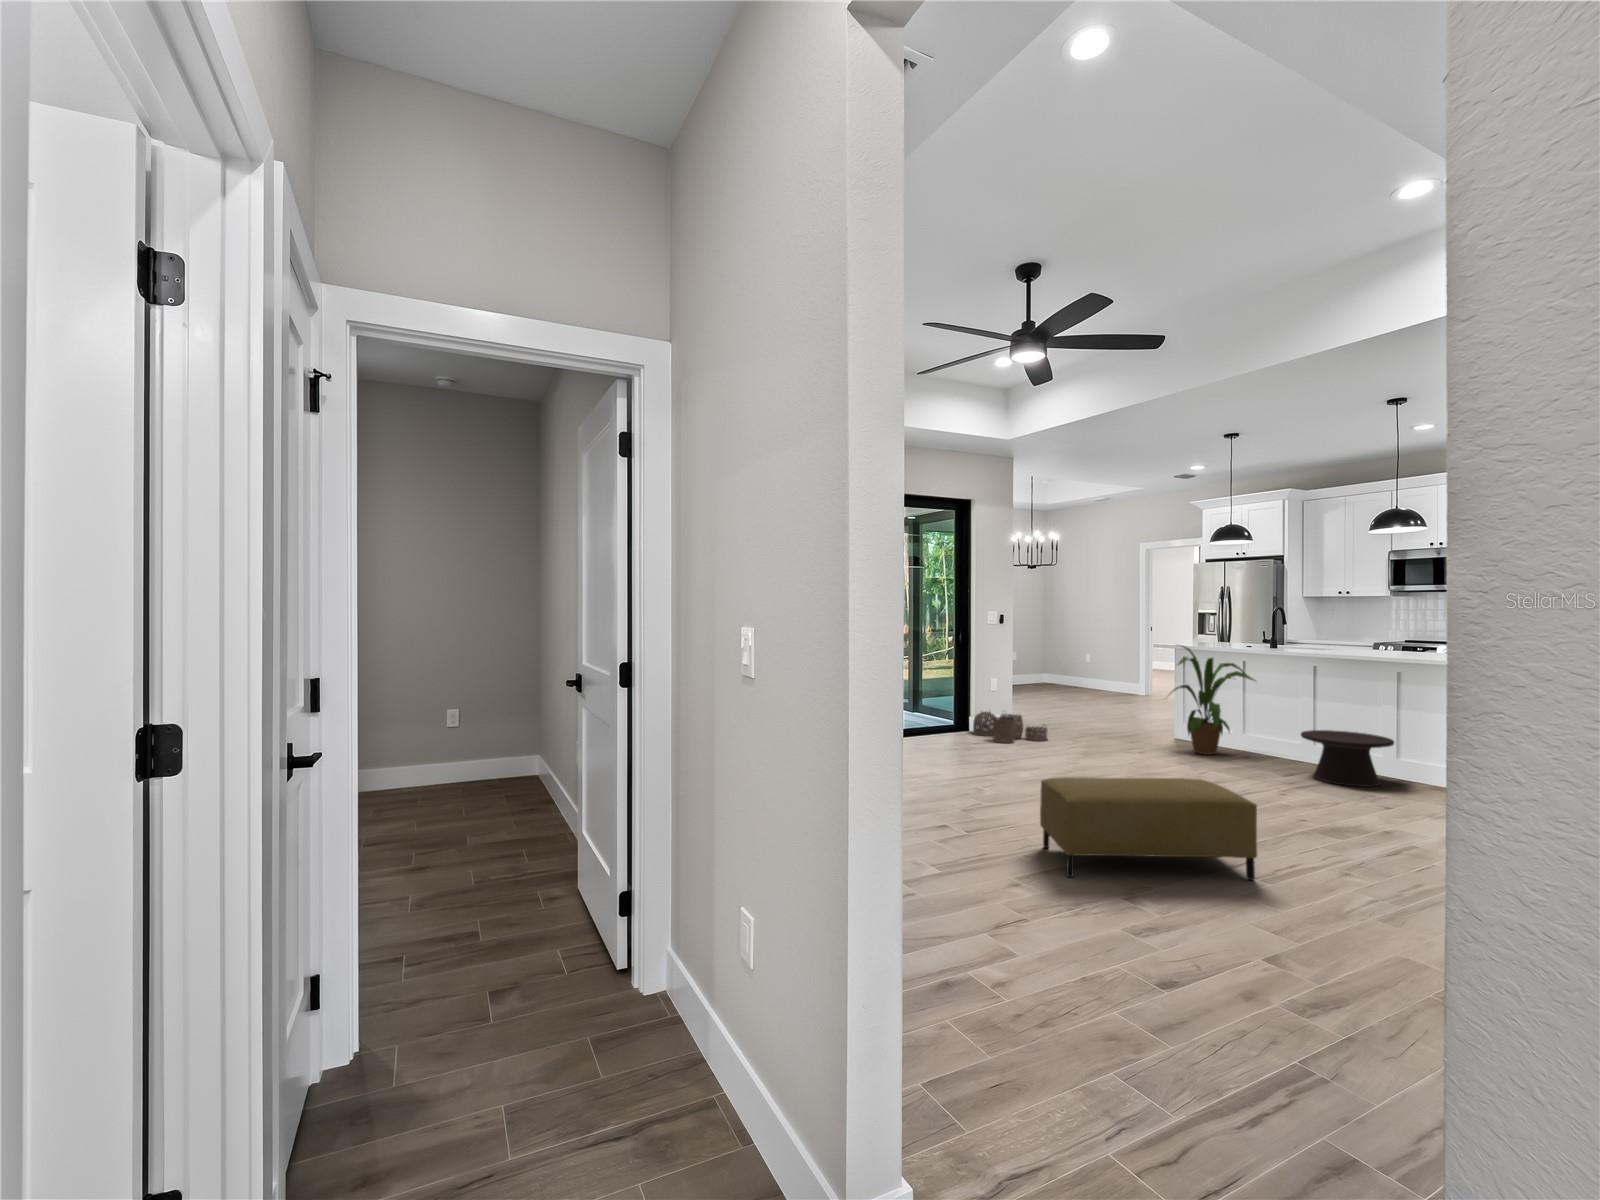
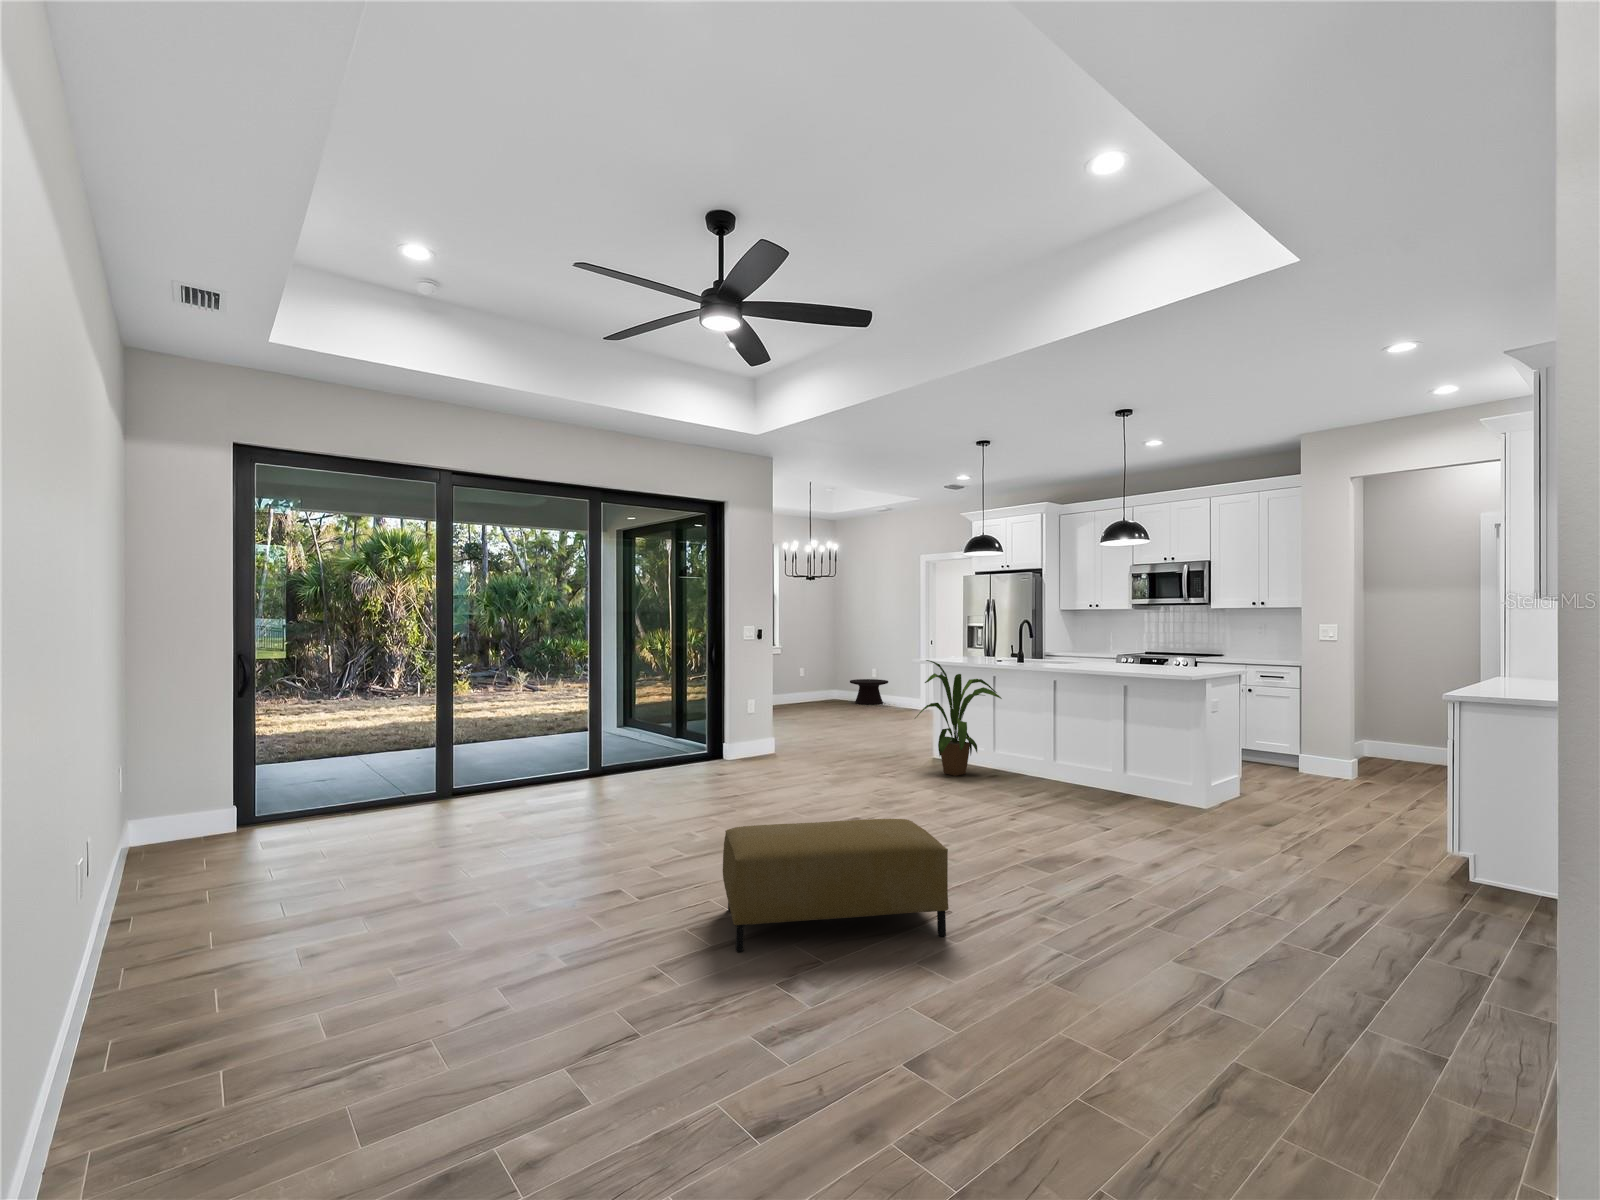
woven basket: present [973,711,1047,743] -> none [724,734,801,772]
side table: present [1301,730,1394,787] -> present [850,679,888,705]

